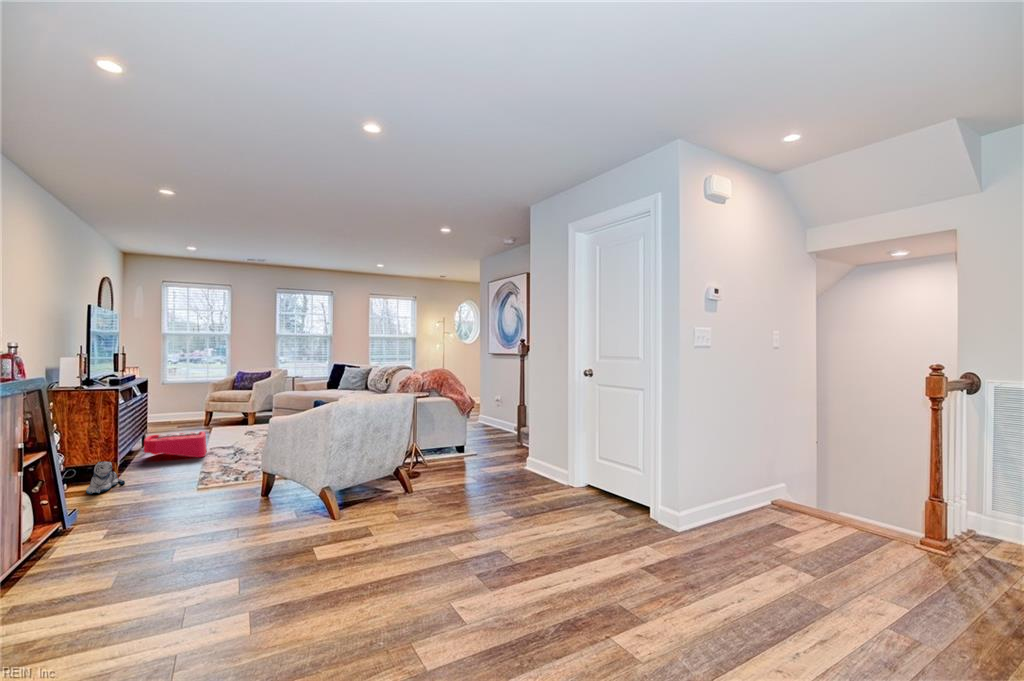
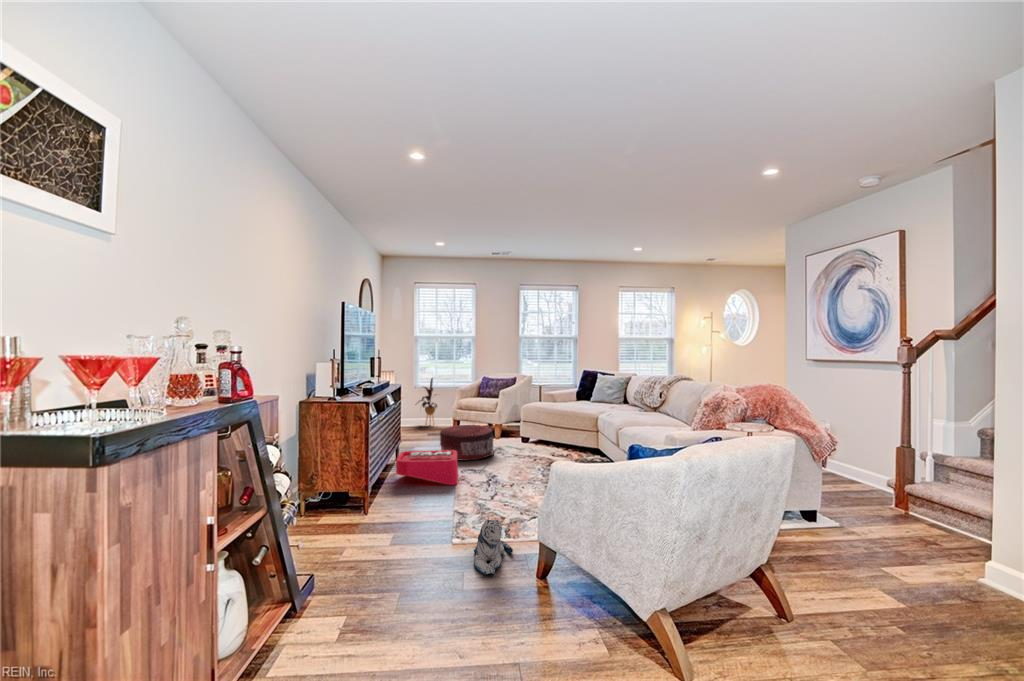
house plant: none [161,374,191,422] -> present [419,378,437,426]
pouf: none [189,412,245,442] -> present [440,425,494,461]
plush toy: present [86,461,125,494] -> present [474,520,513,575]

